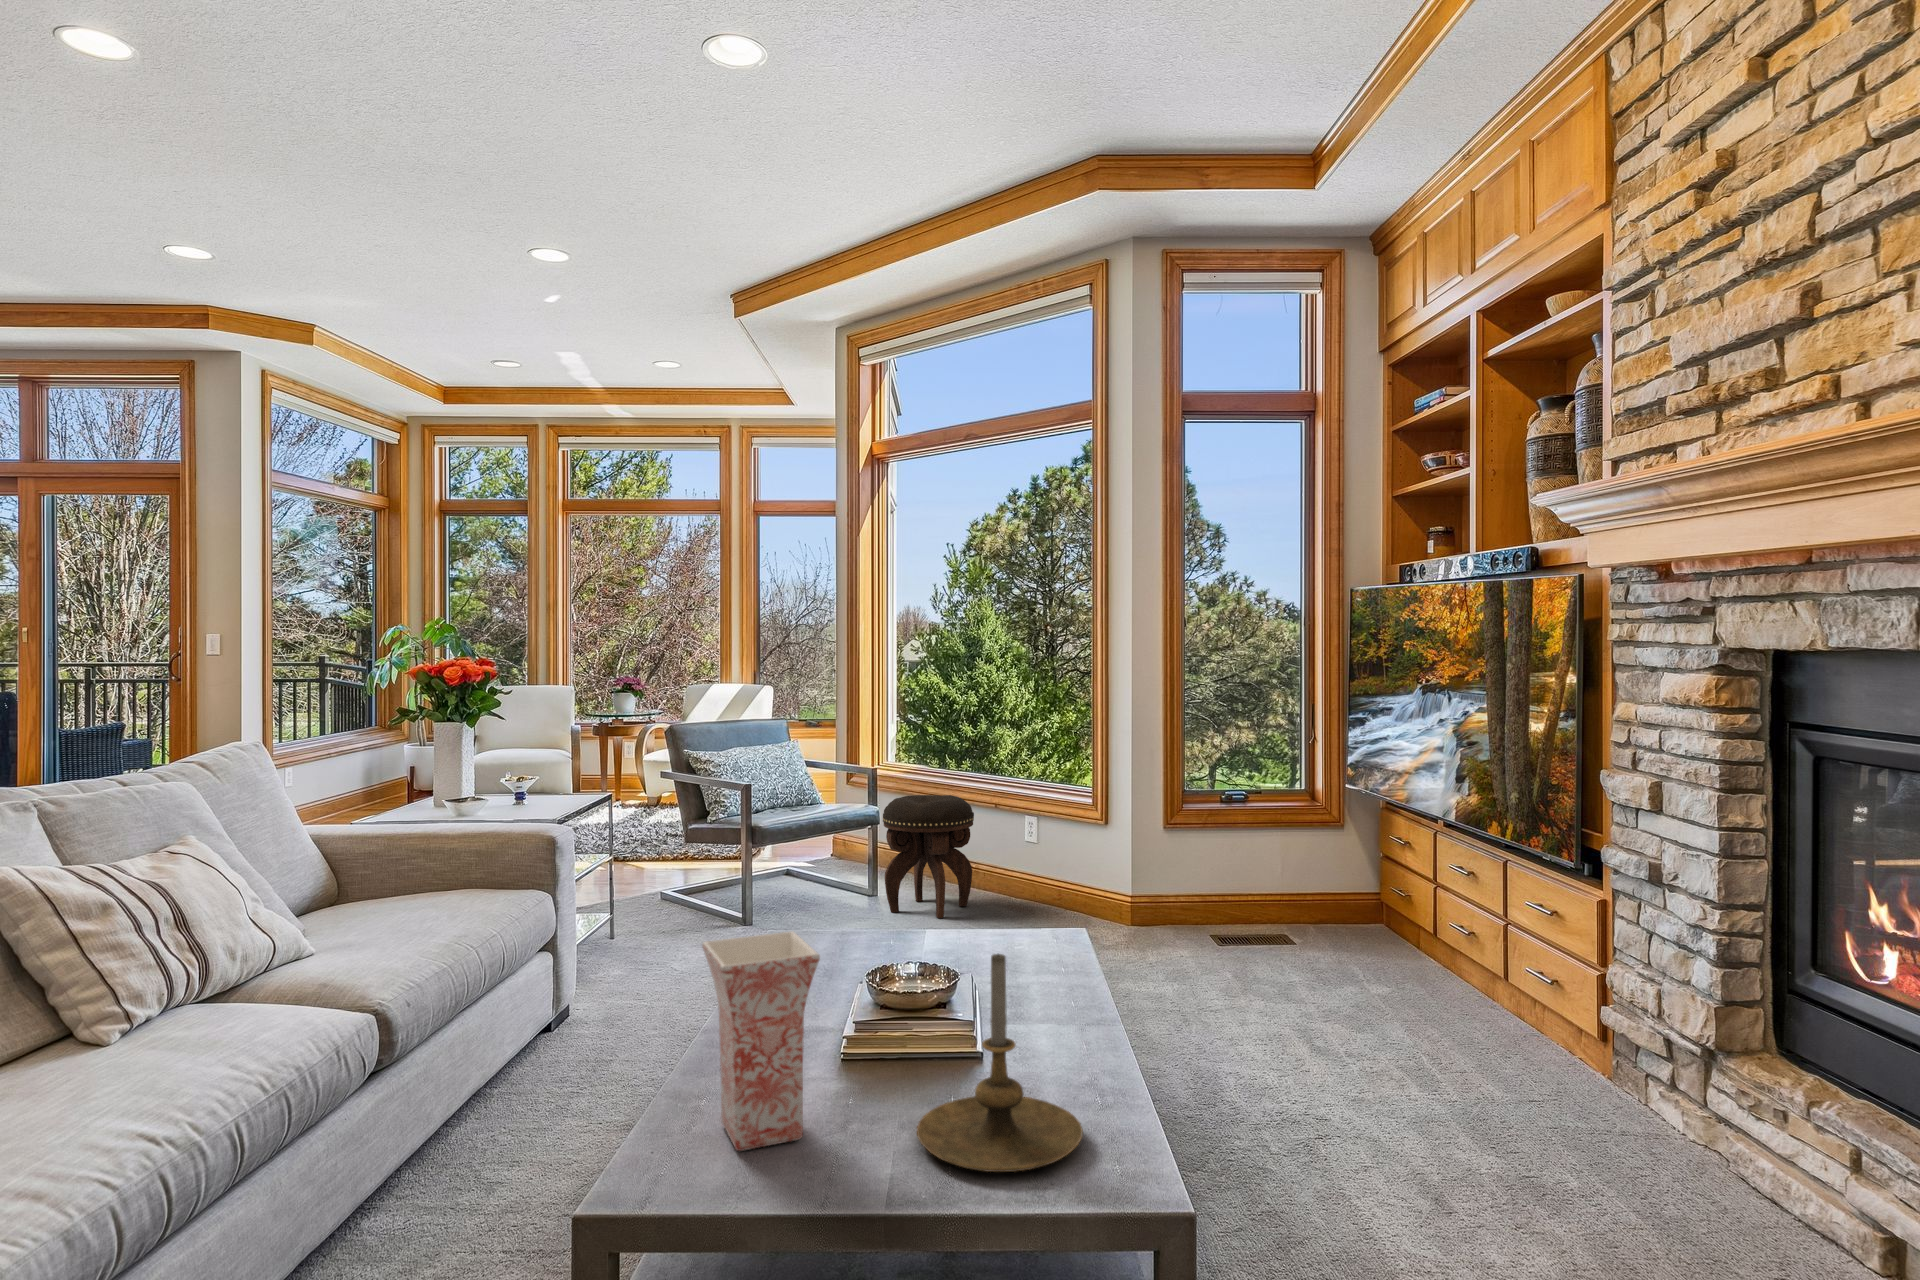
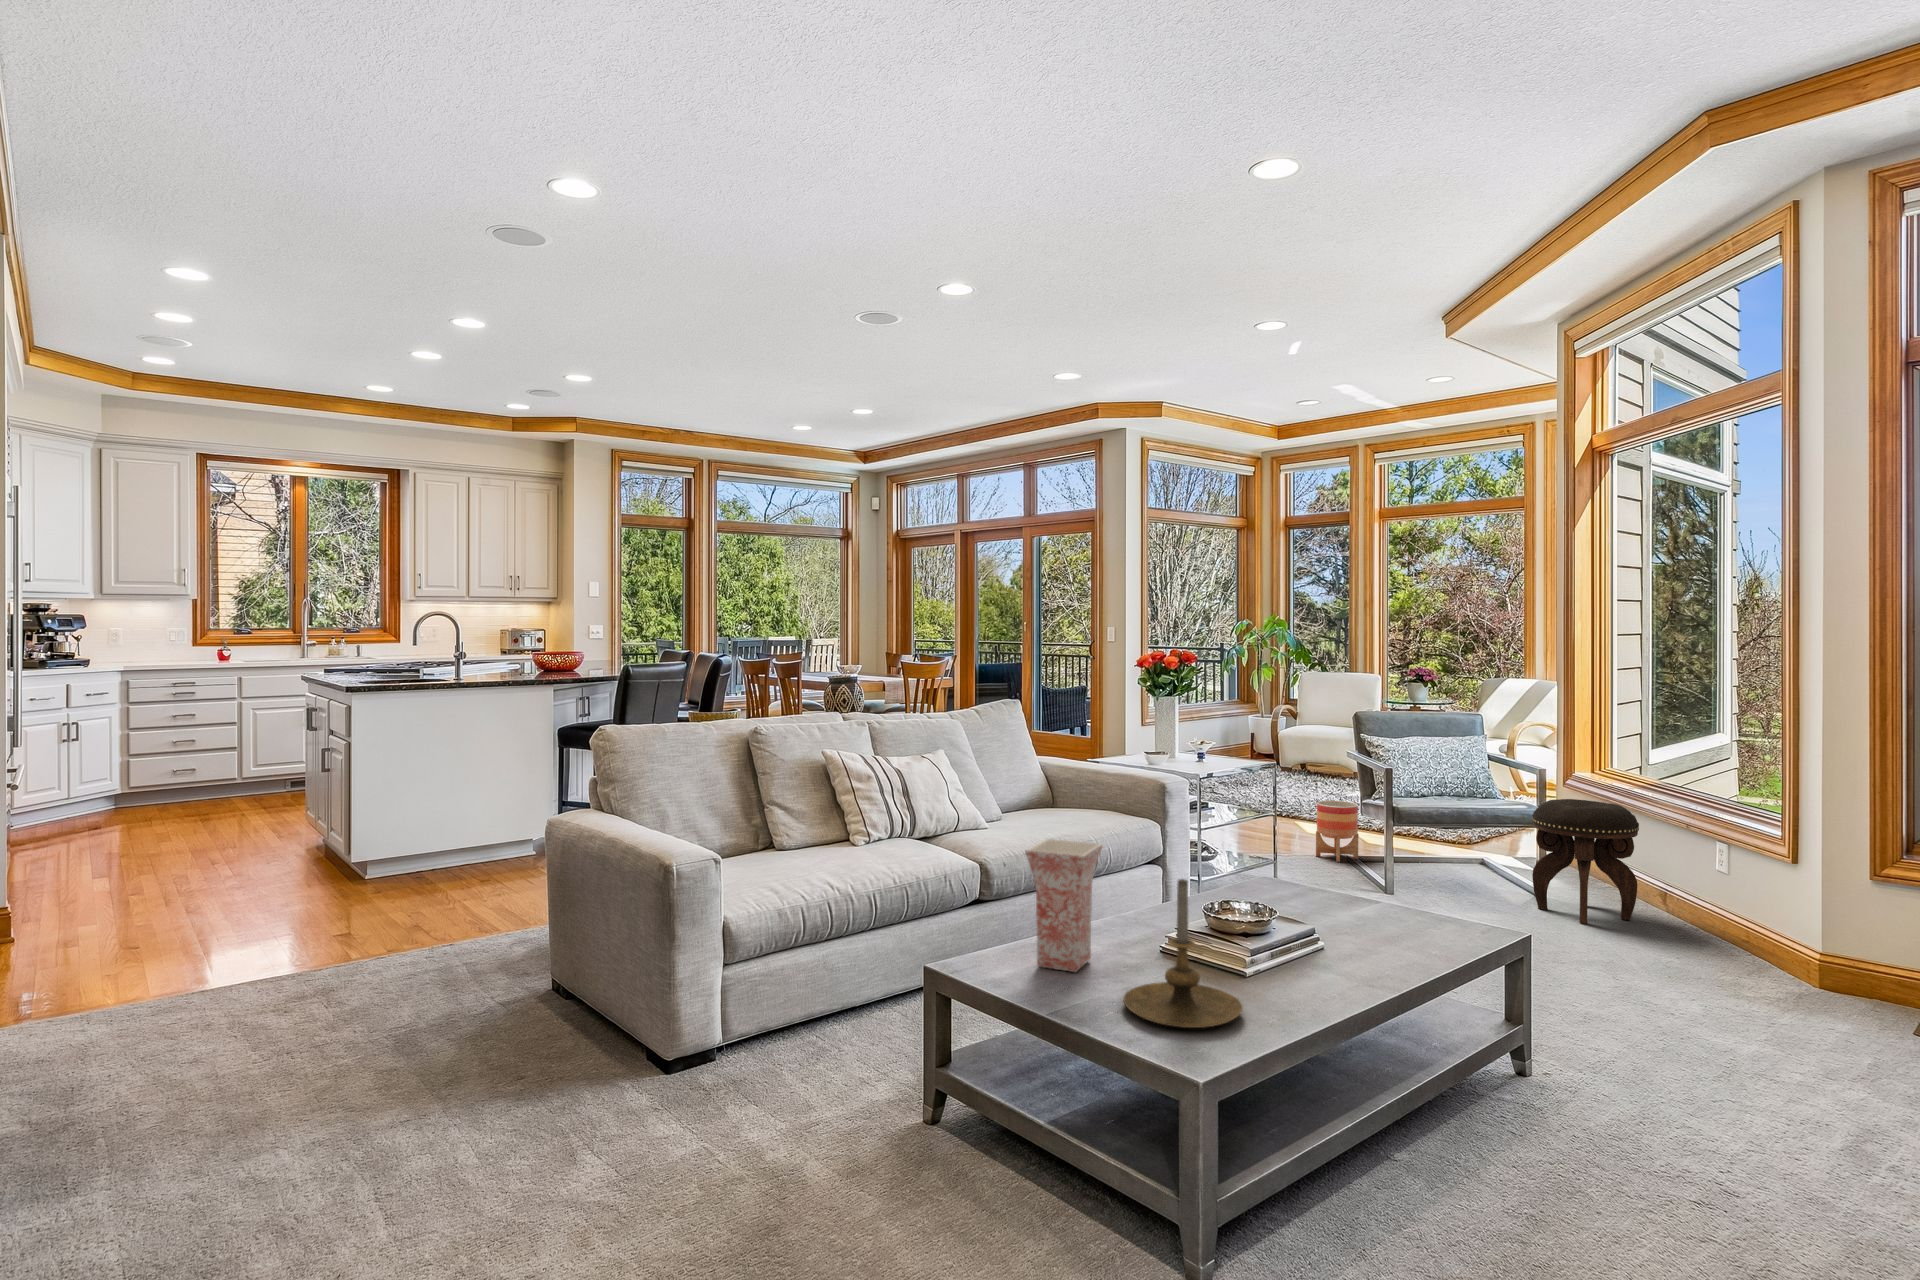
planter: none [628,832,676,905] -> present [1316,800,1359,862]

